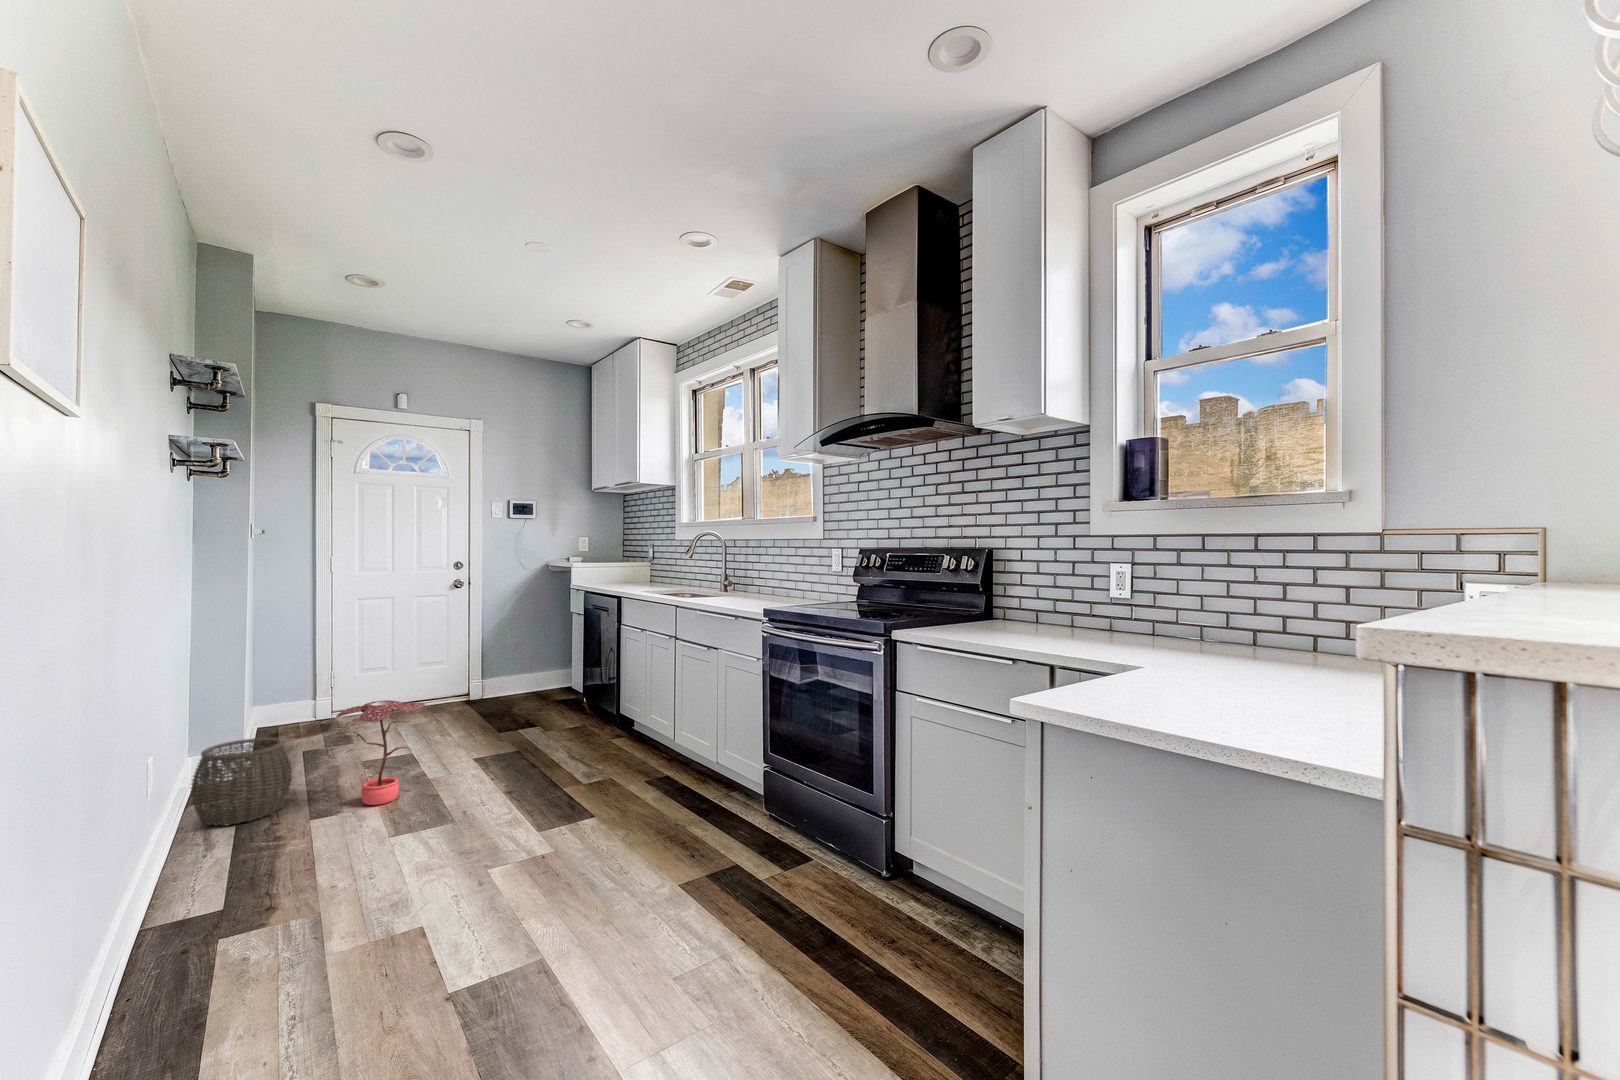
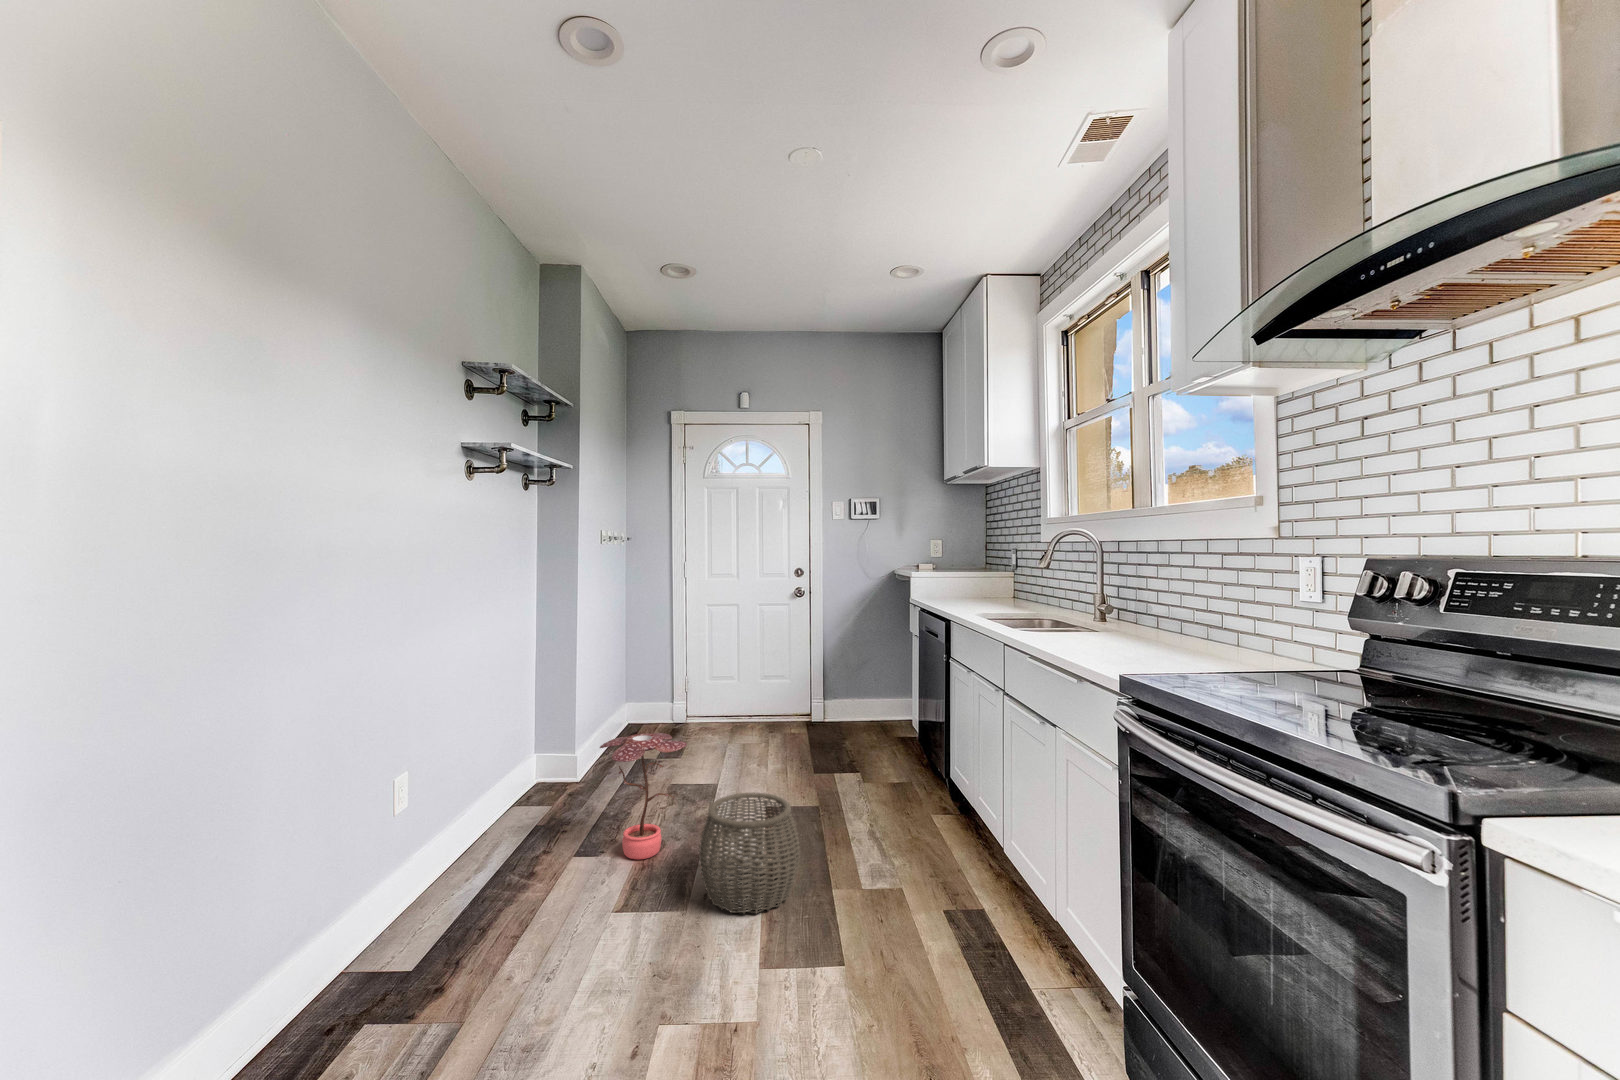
woven basket: present [191,738,292,826] -> present [699,793,800,913]

